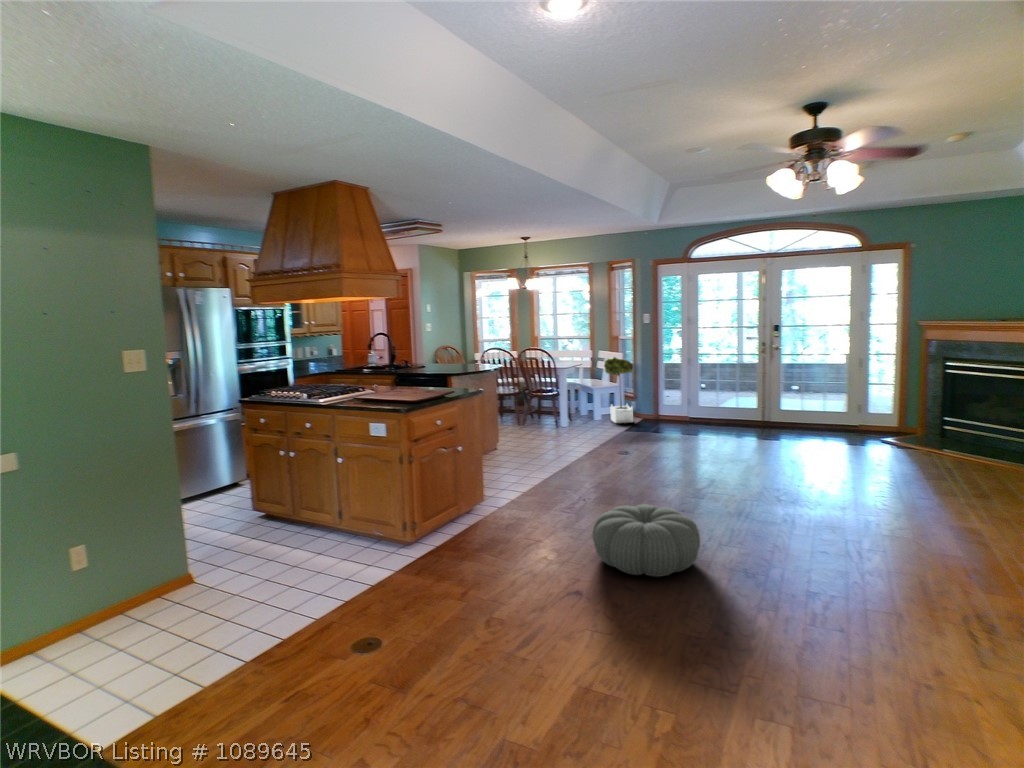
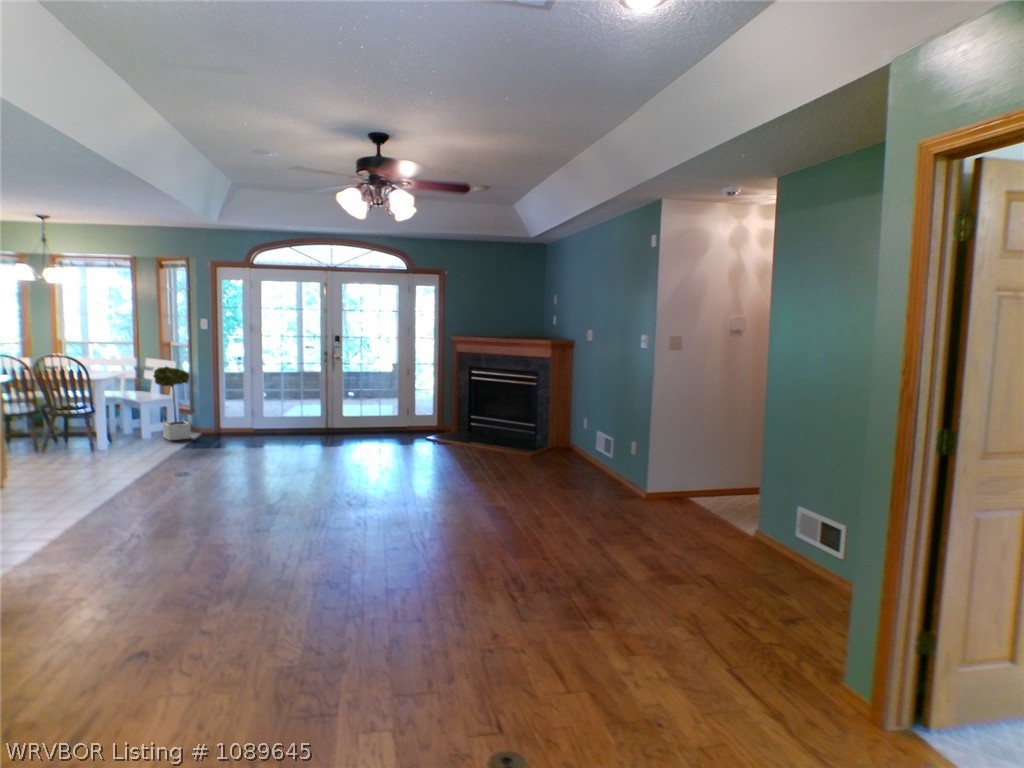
pouf: present [593,504,700,577] -> none [145,508,252,570]

